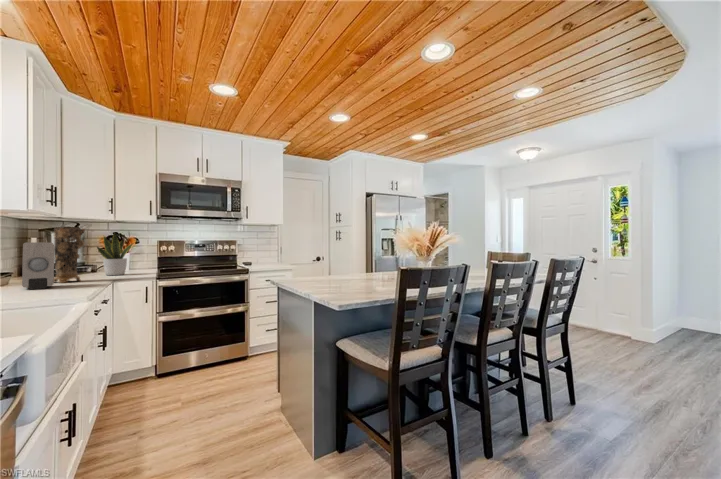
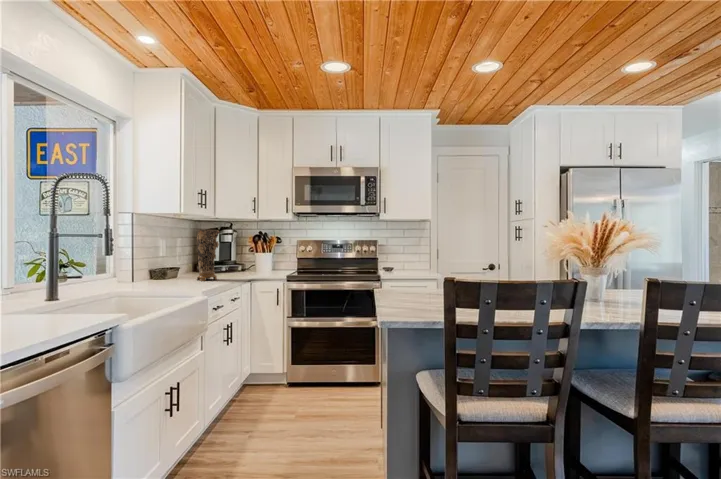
potted plant: present [97,233,132,276] -> none [237,232,269,275]
soap dispenser: present [22,242,54,289] -> none [166,245,192,286]

